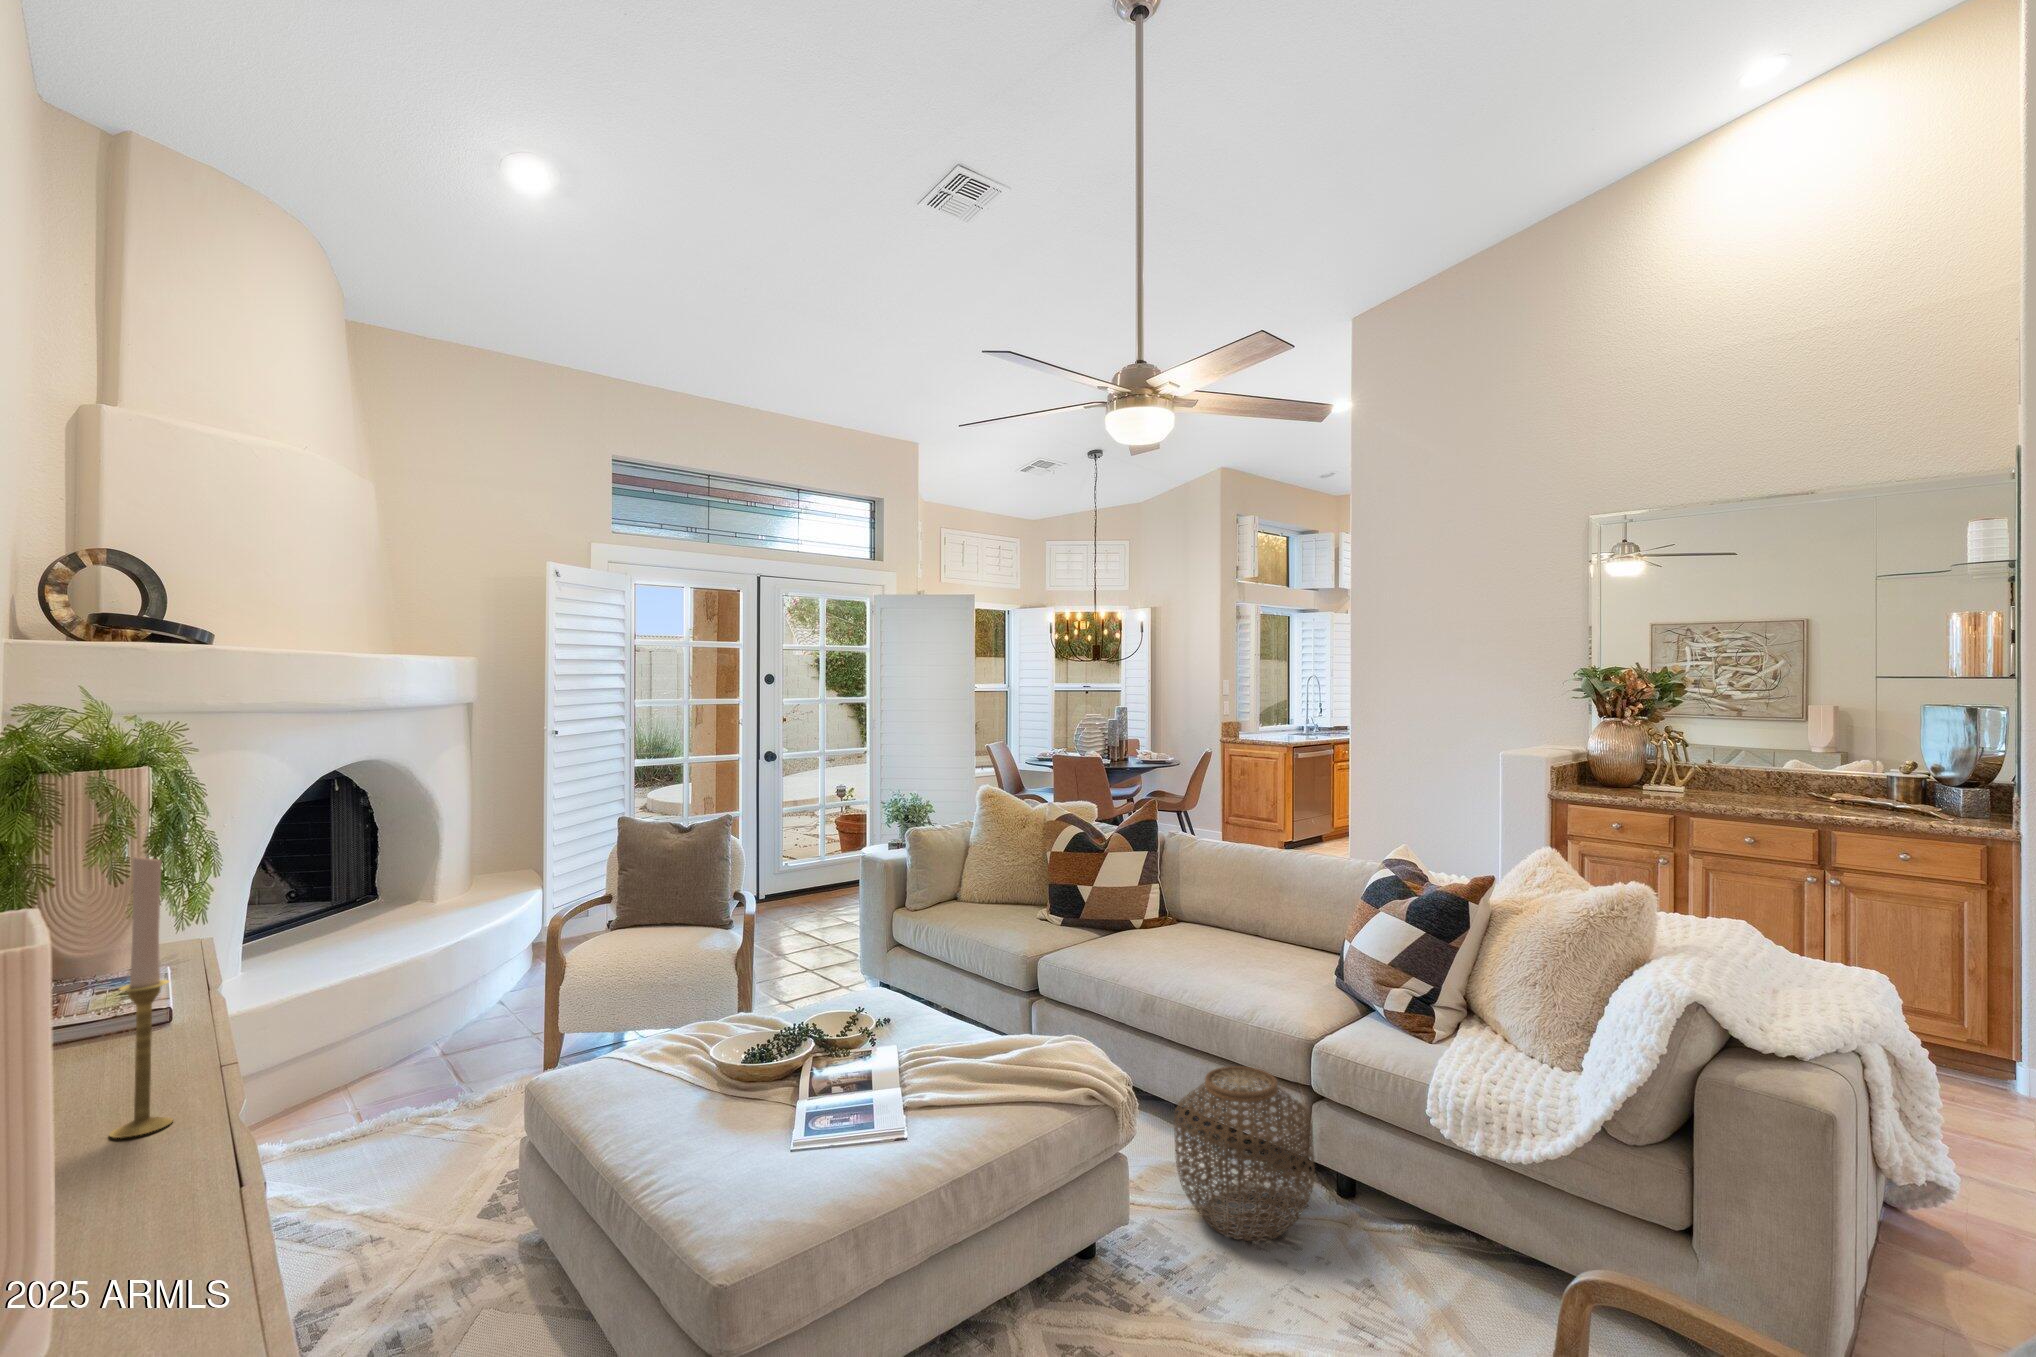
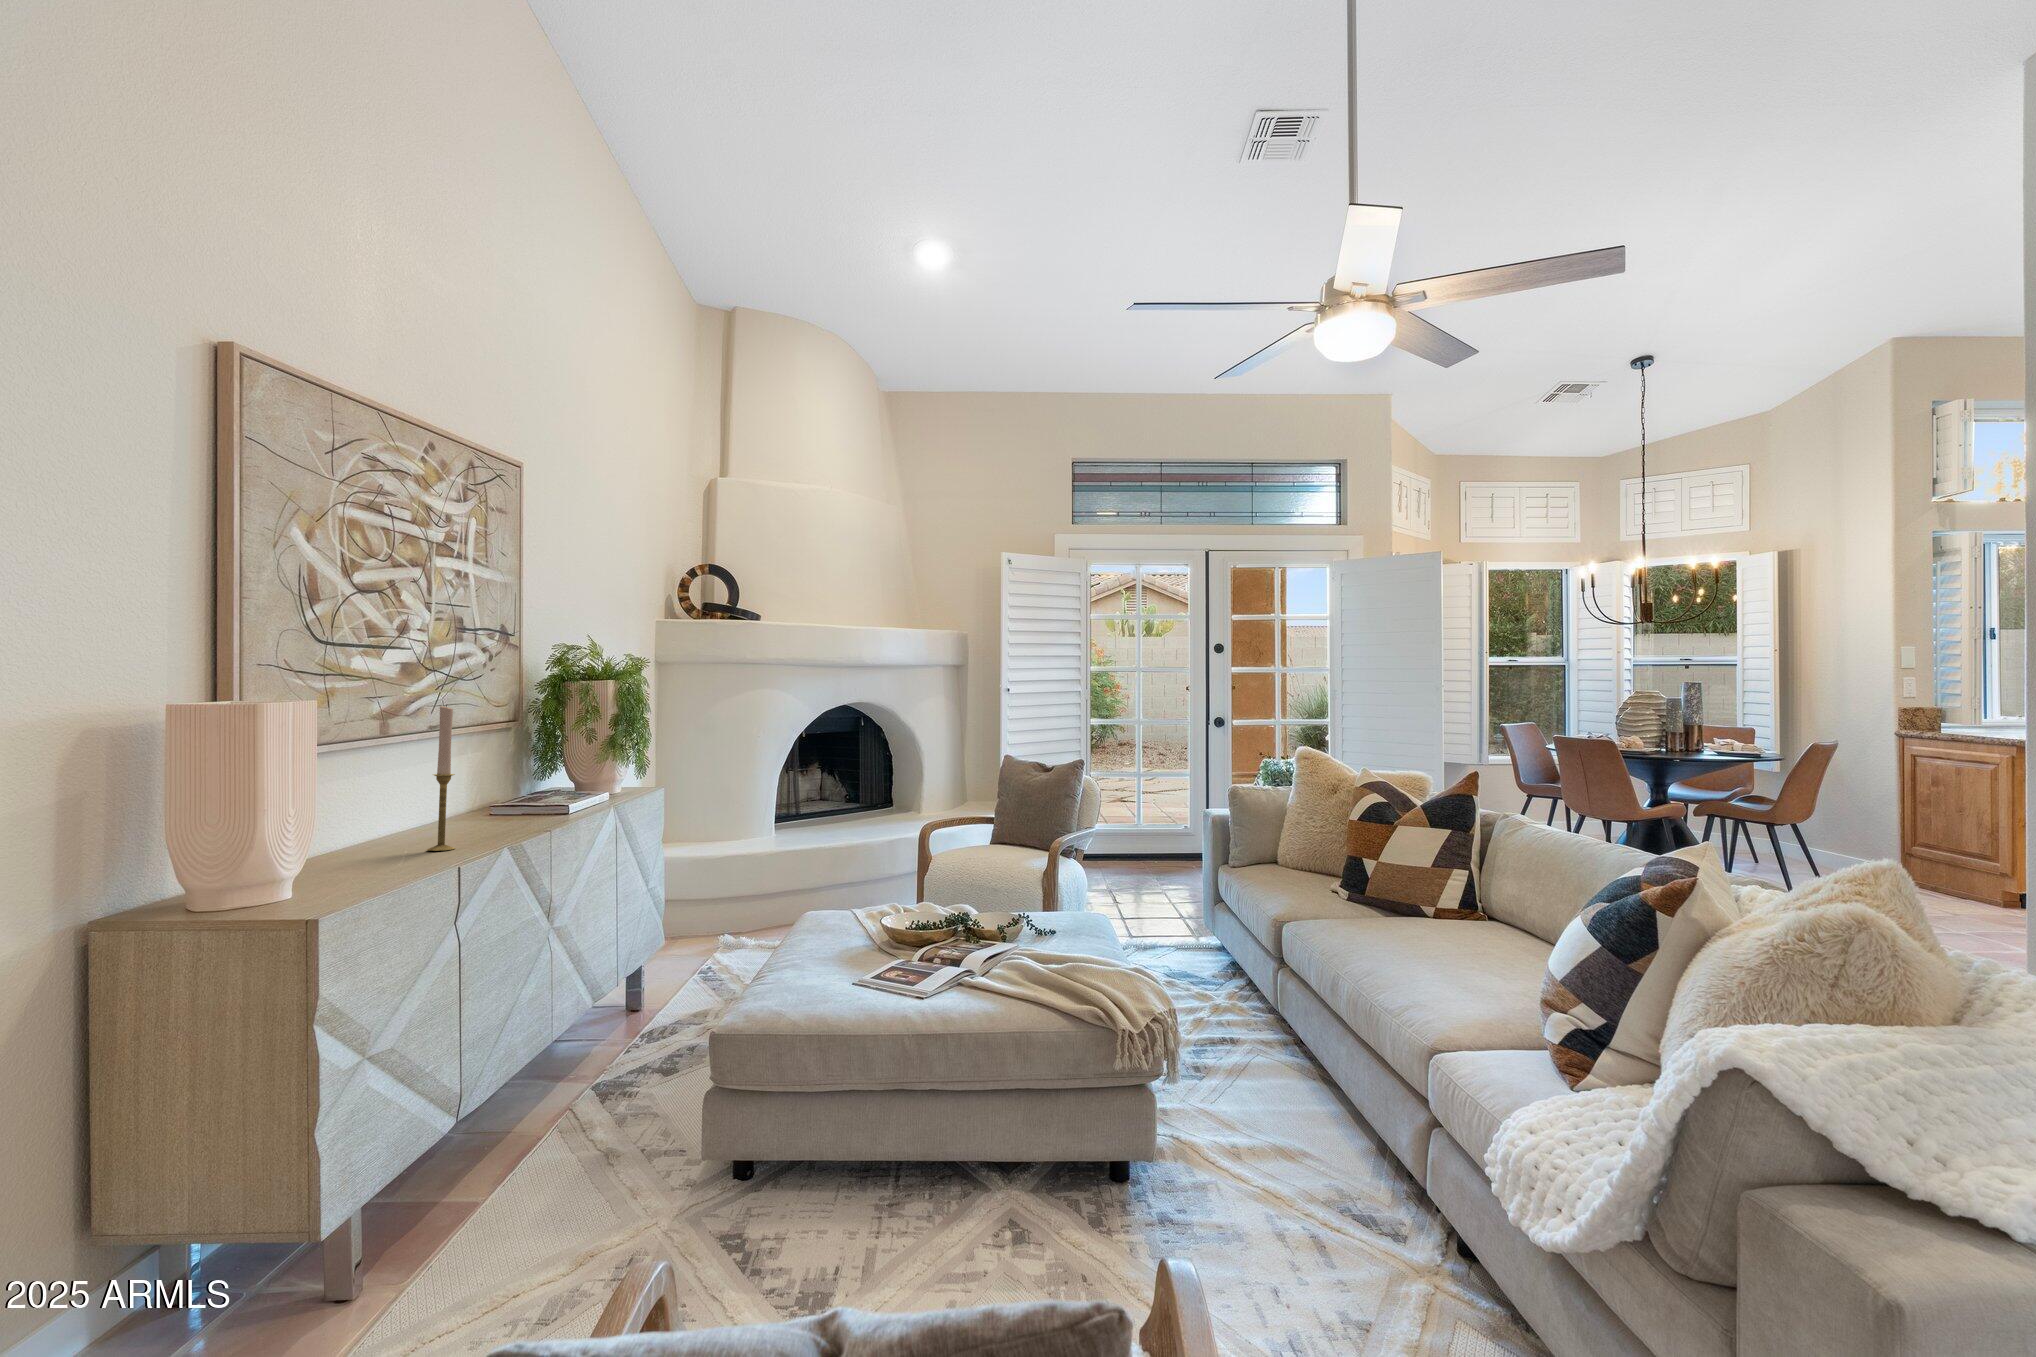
woven basket: present [1174,1066,1315,1241] -> none [1221,1047,1383,1248]

